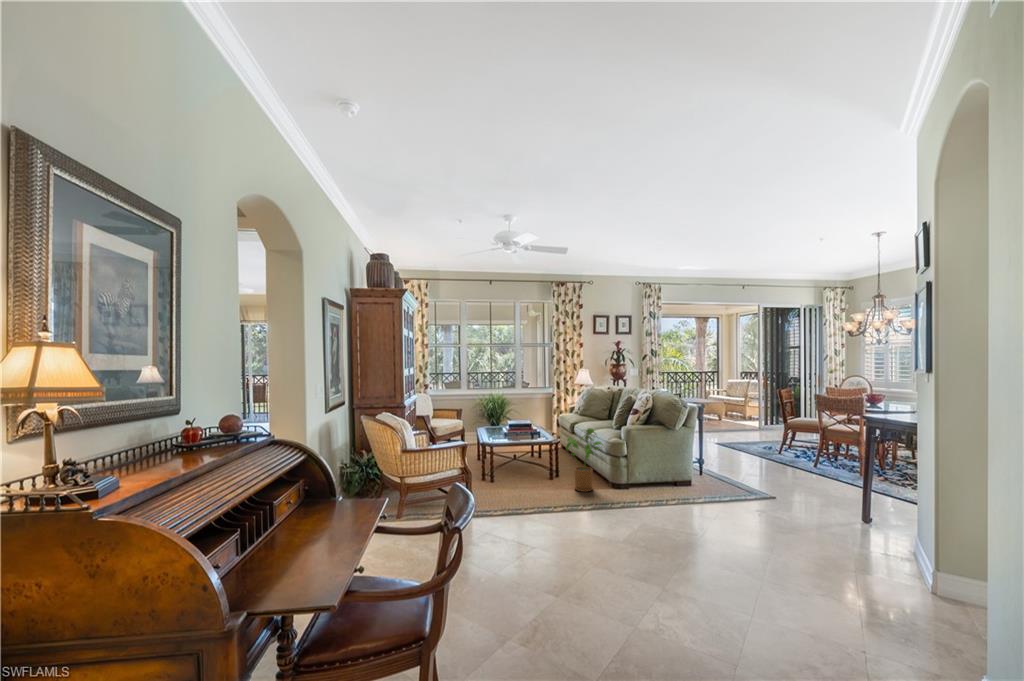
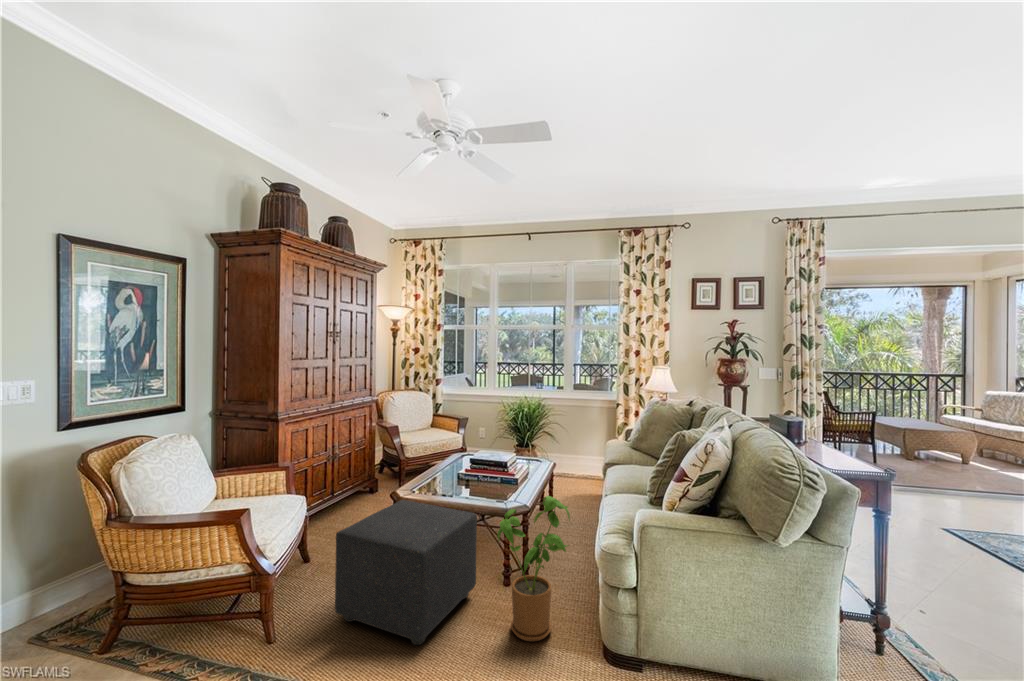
ottoman: none [496,444,549,499] -> present [335,500,477,645]

